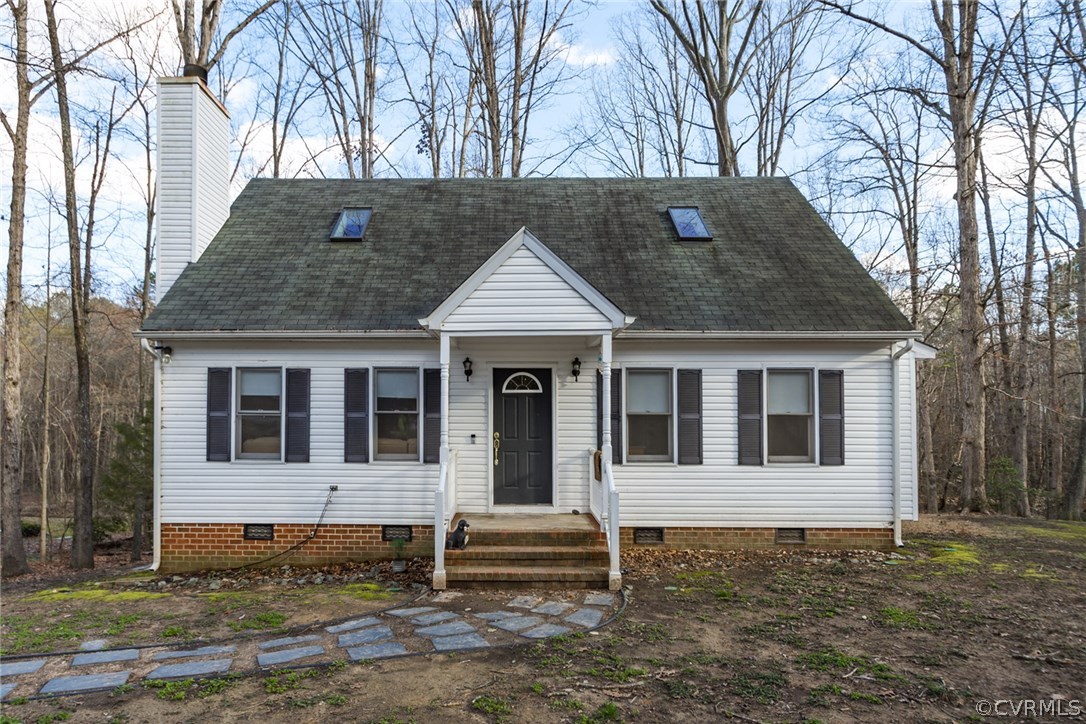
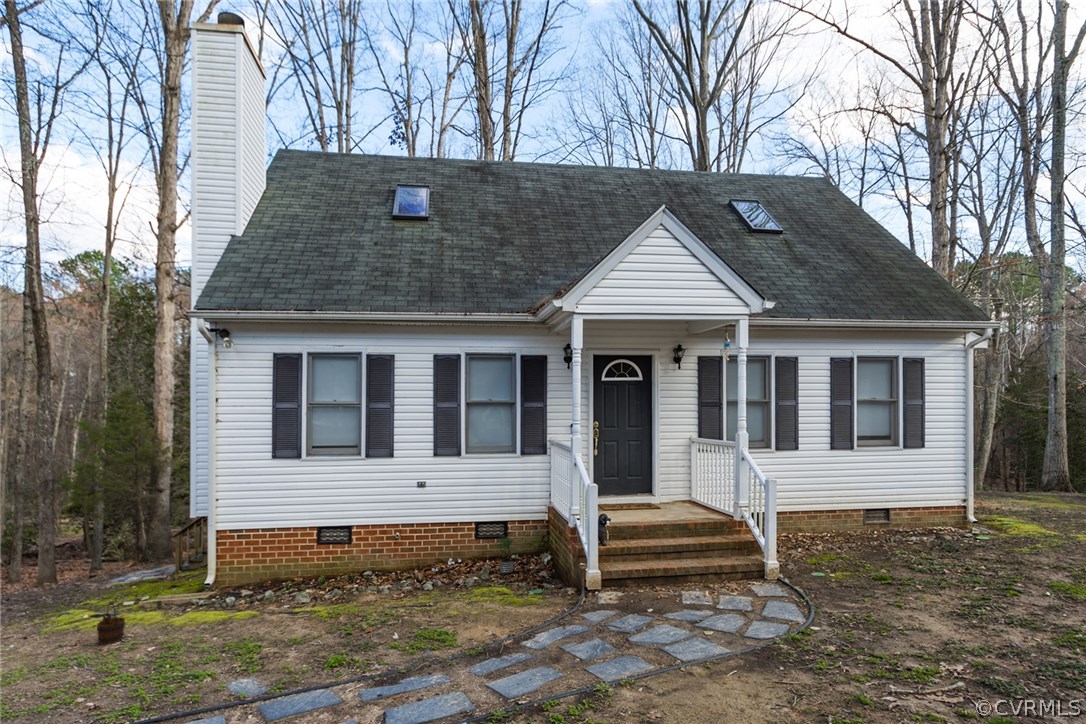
wooden bucket: none [18,577,43,612] -> present [97,602,125,645]

